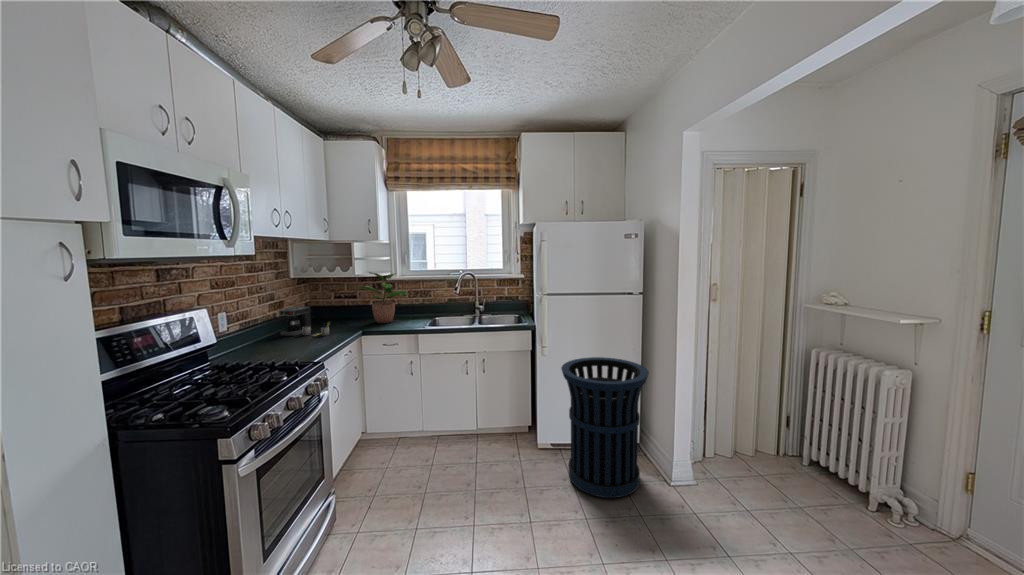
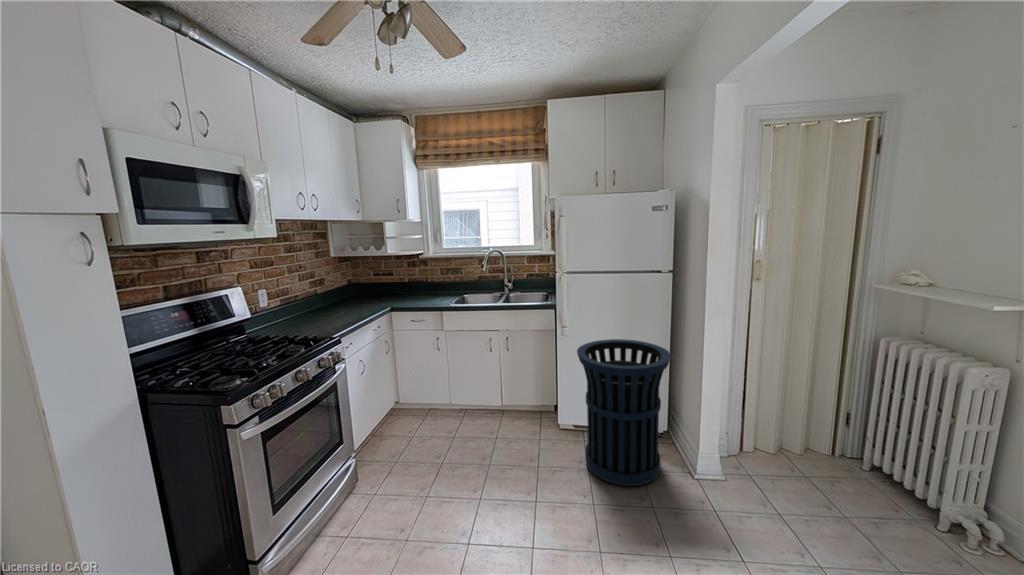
potted plant: present [360,272,408,323] -> none [392,251,438,300]
coffee maker: present [279,307,330,336] -> none [317,284,360,312]

